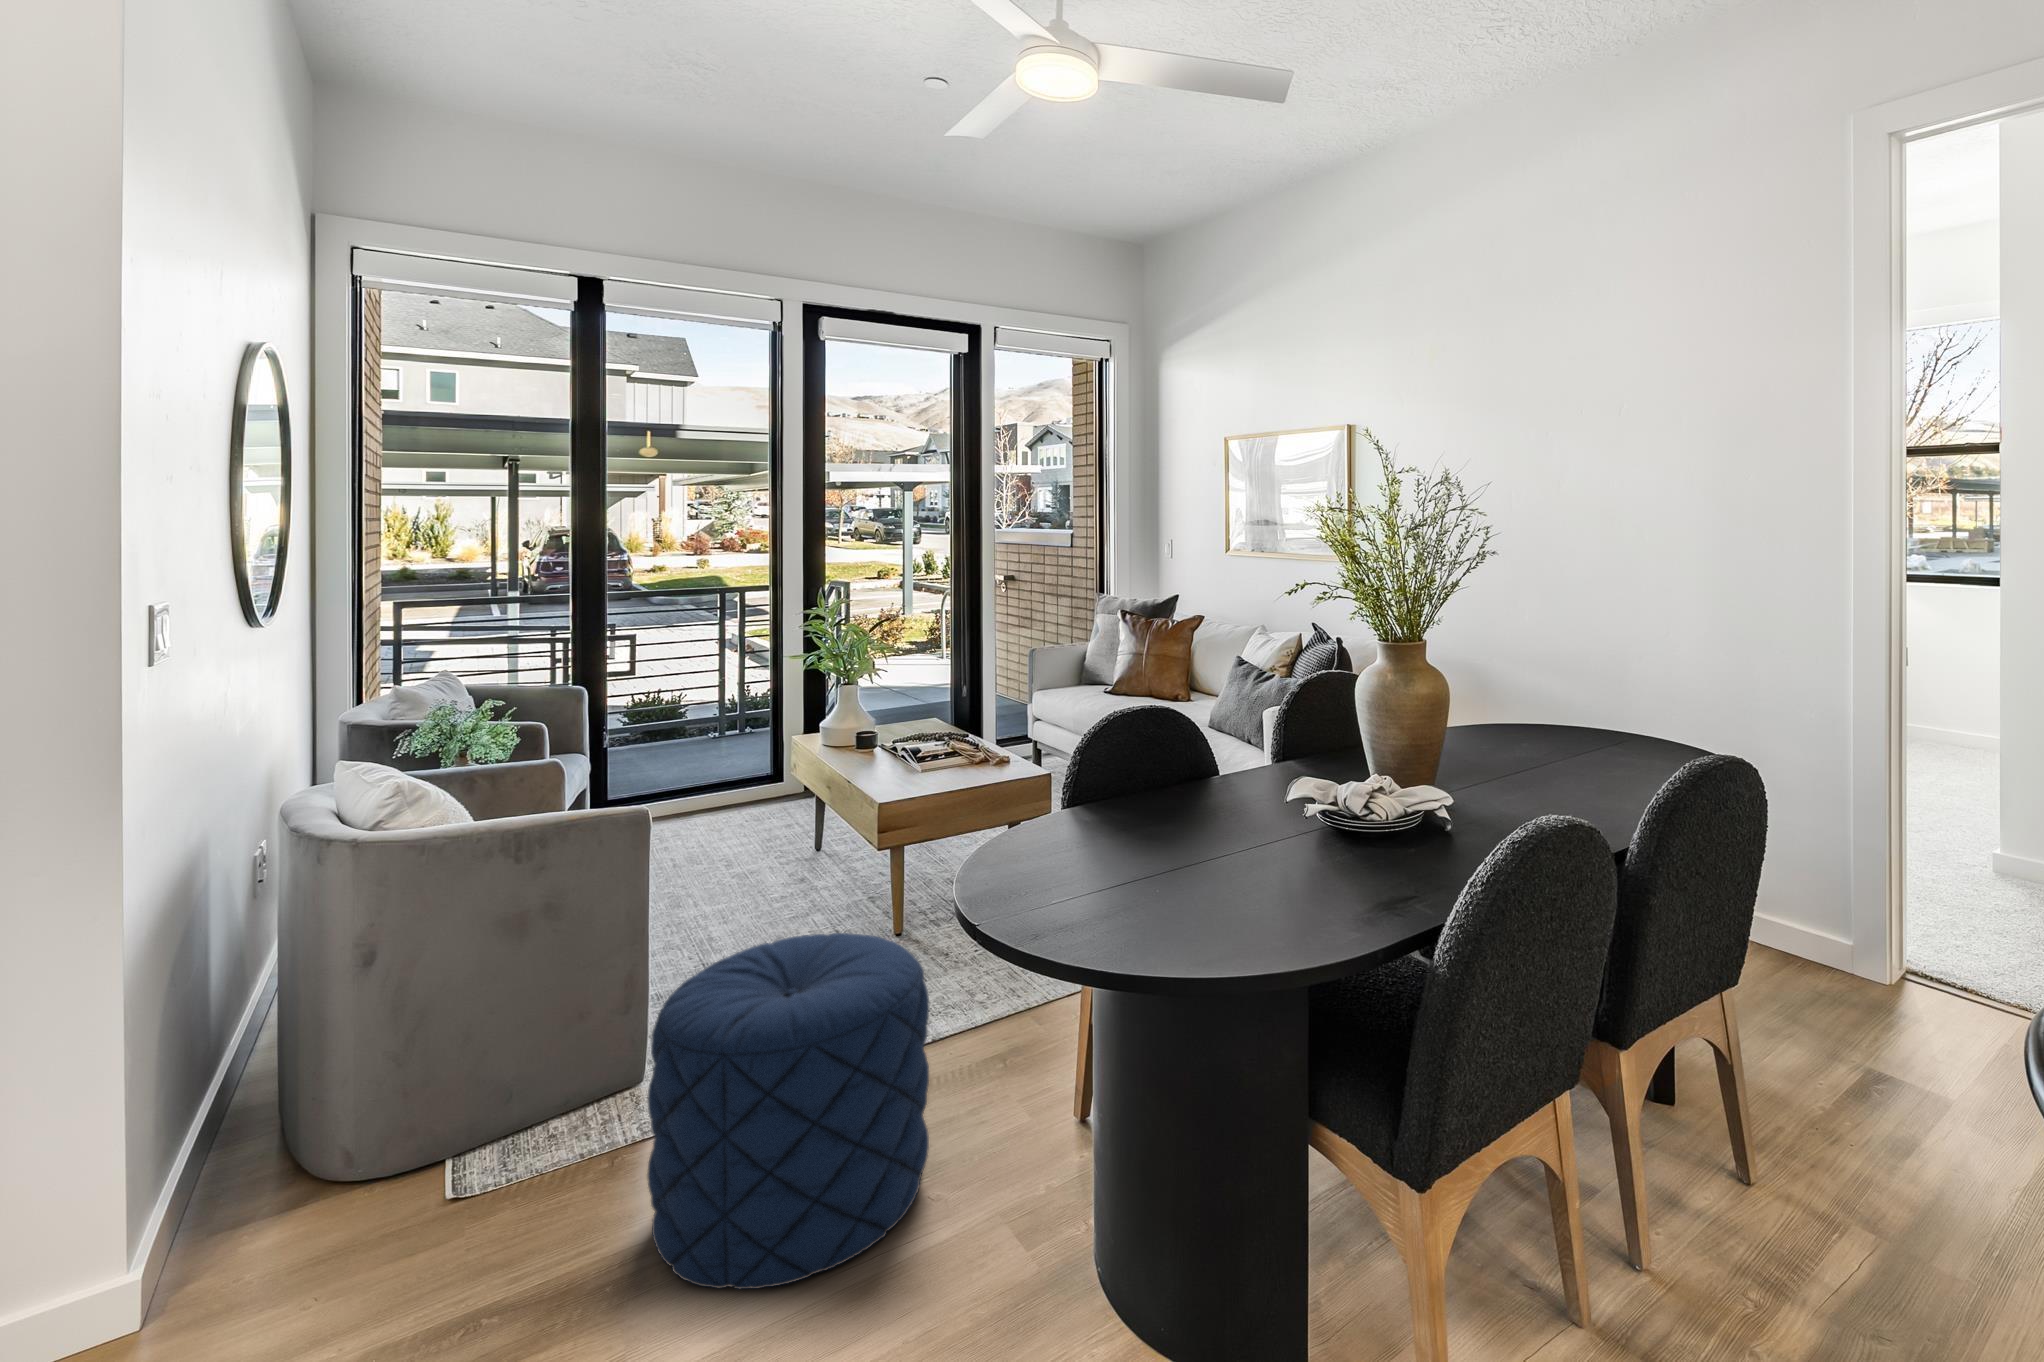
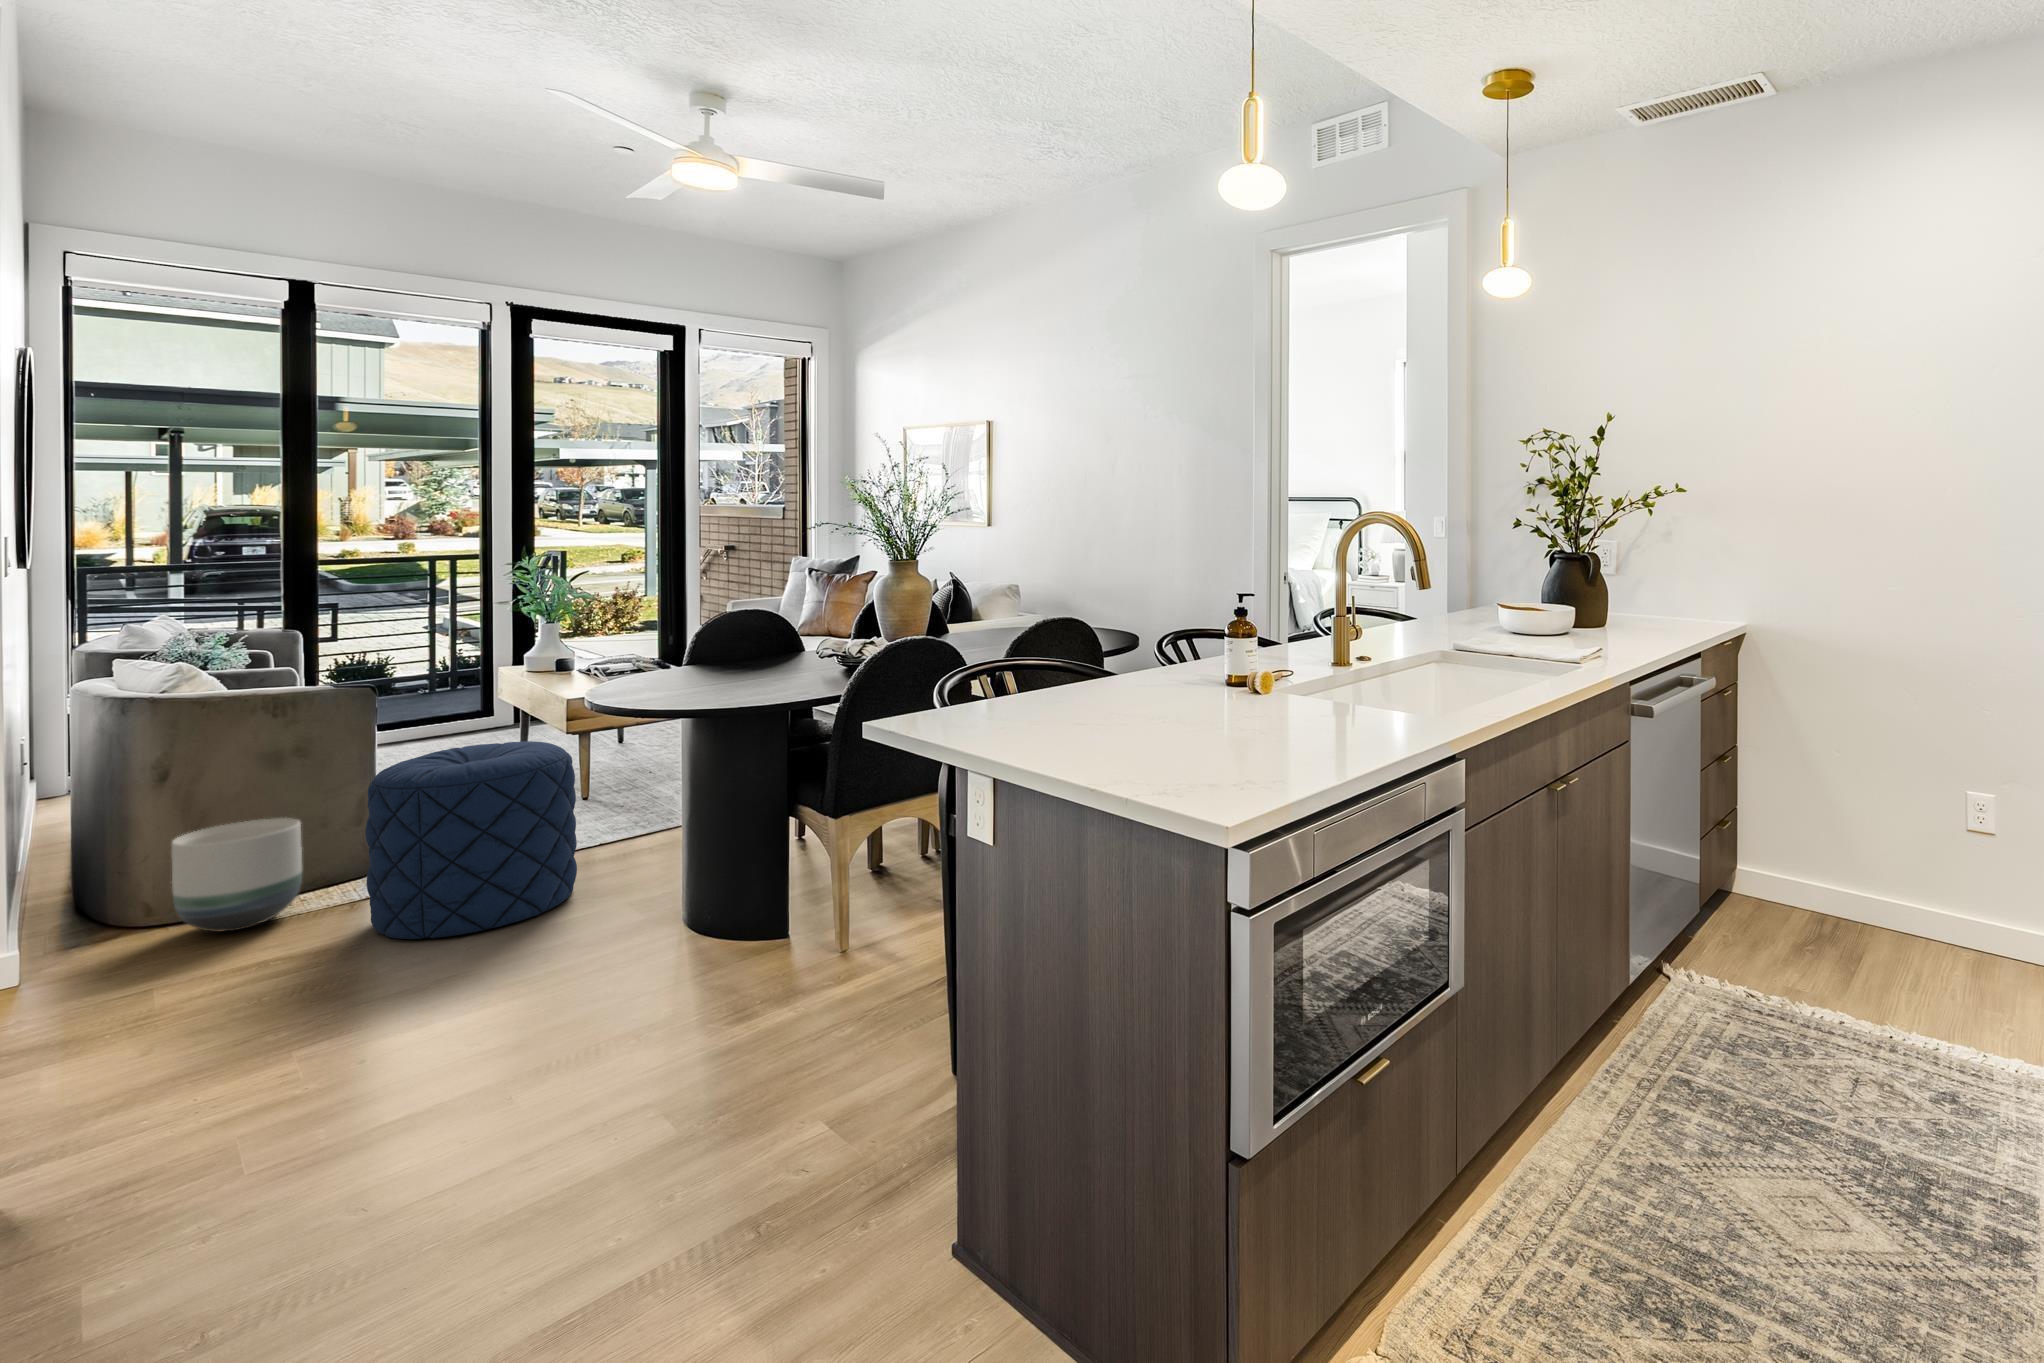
planter: none [393,1030,564,1220] -> present [171,818,302,932]

